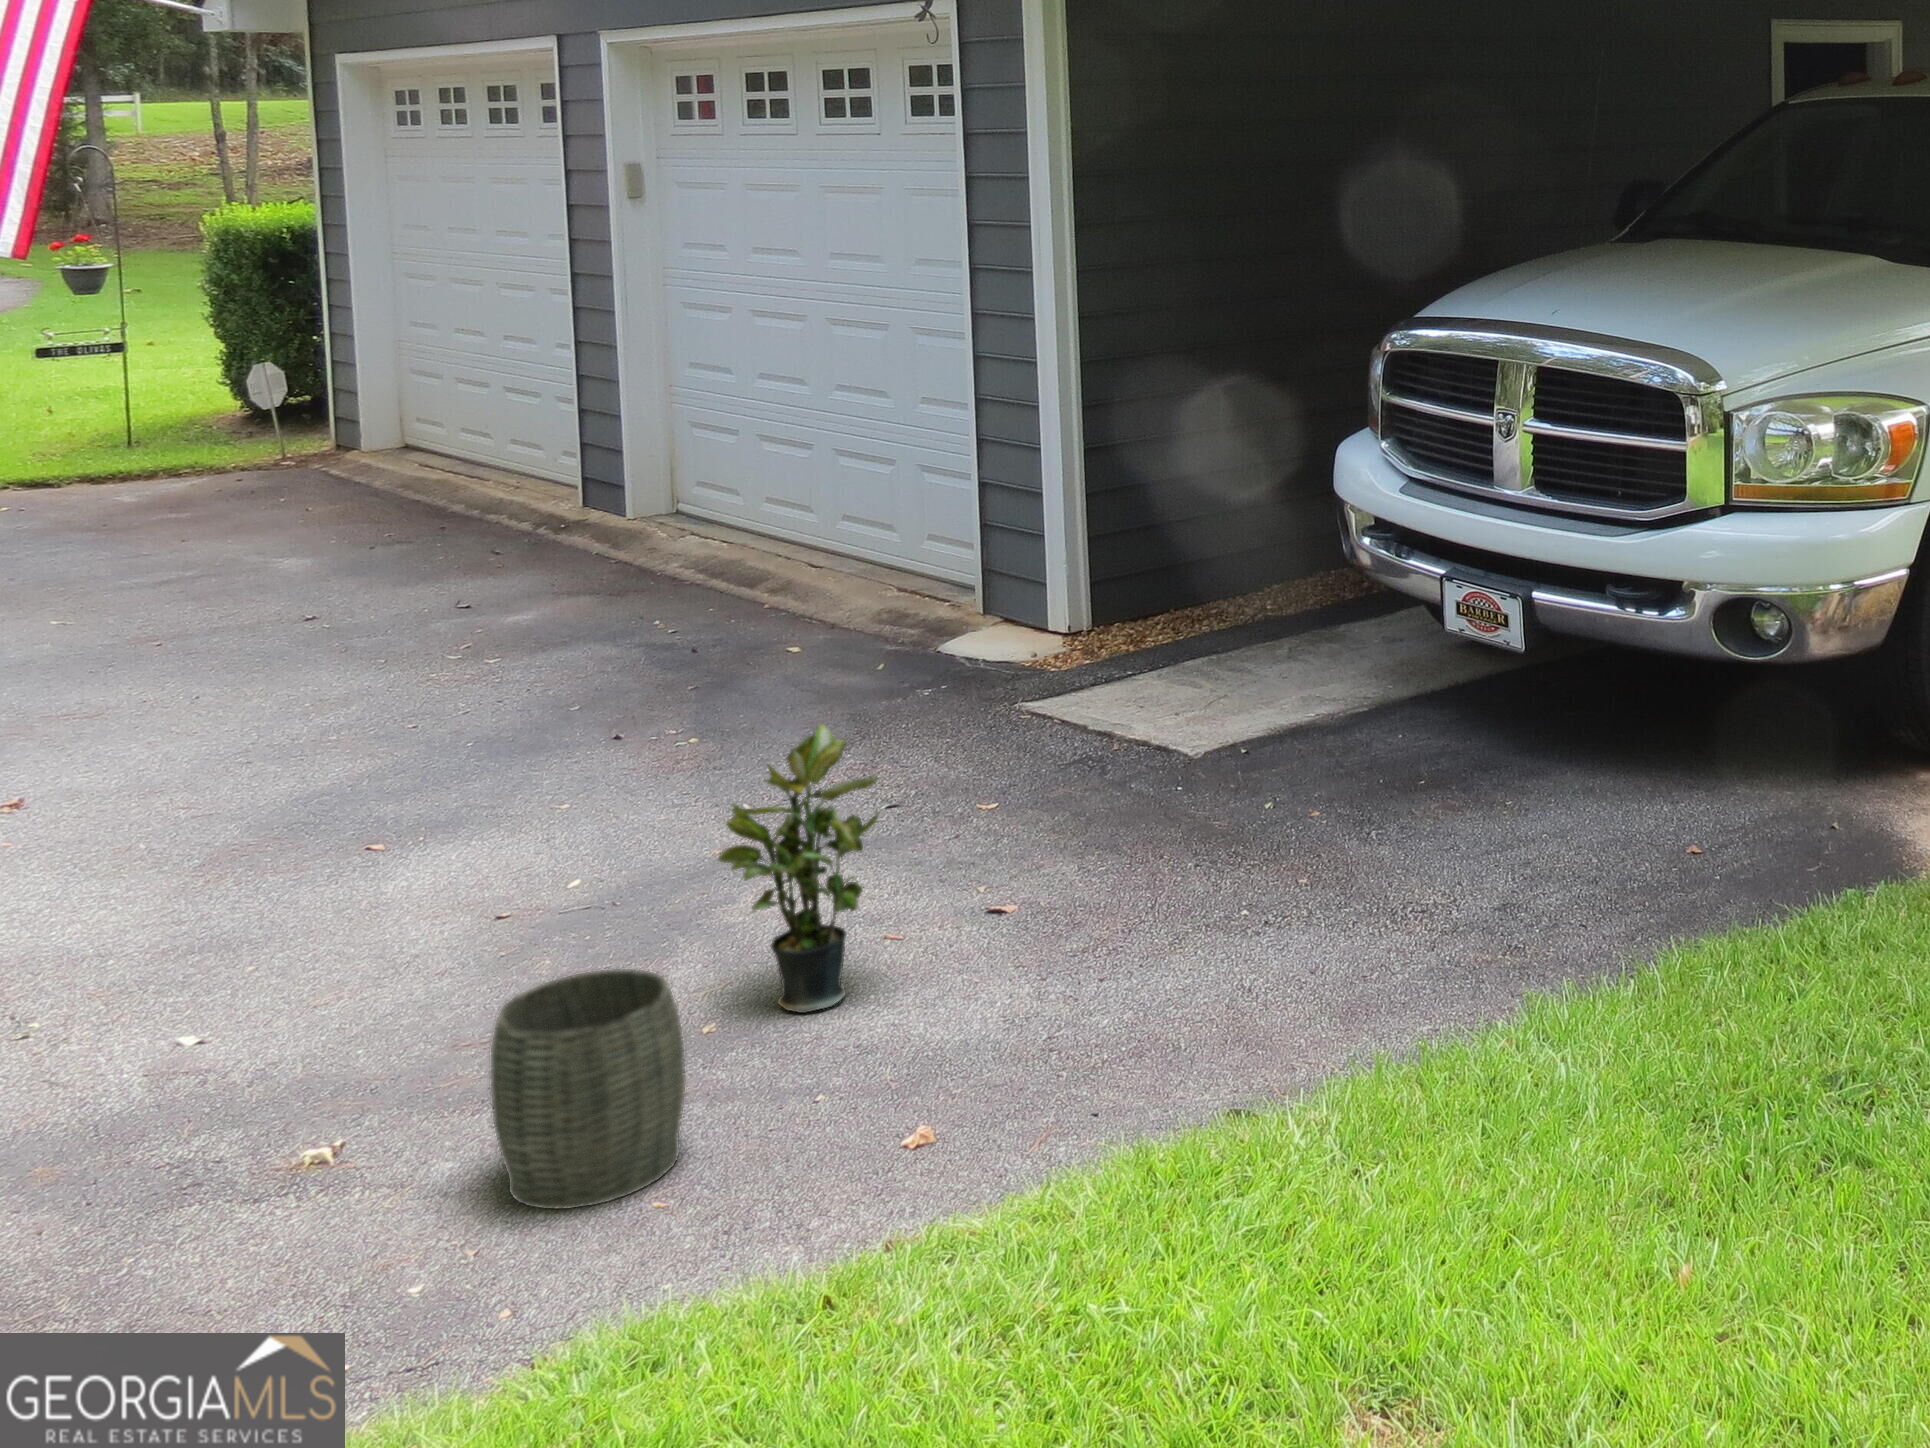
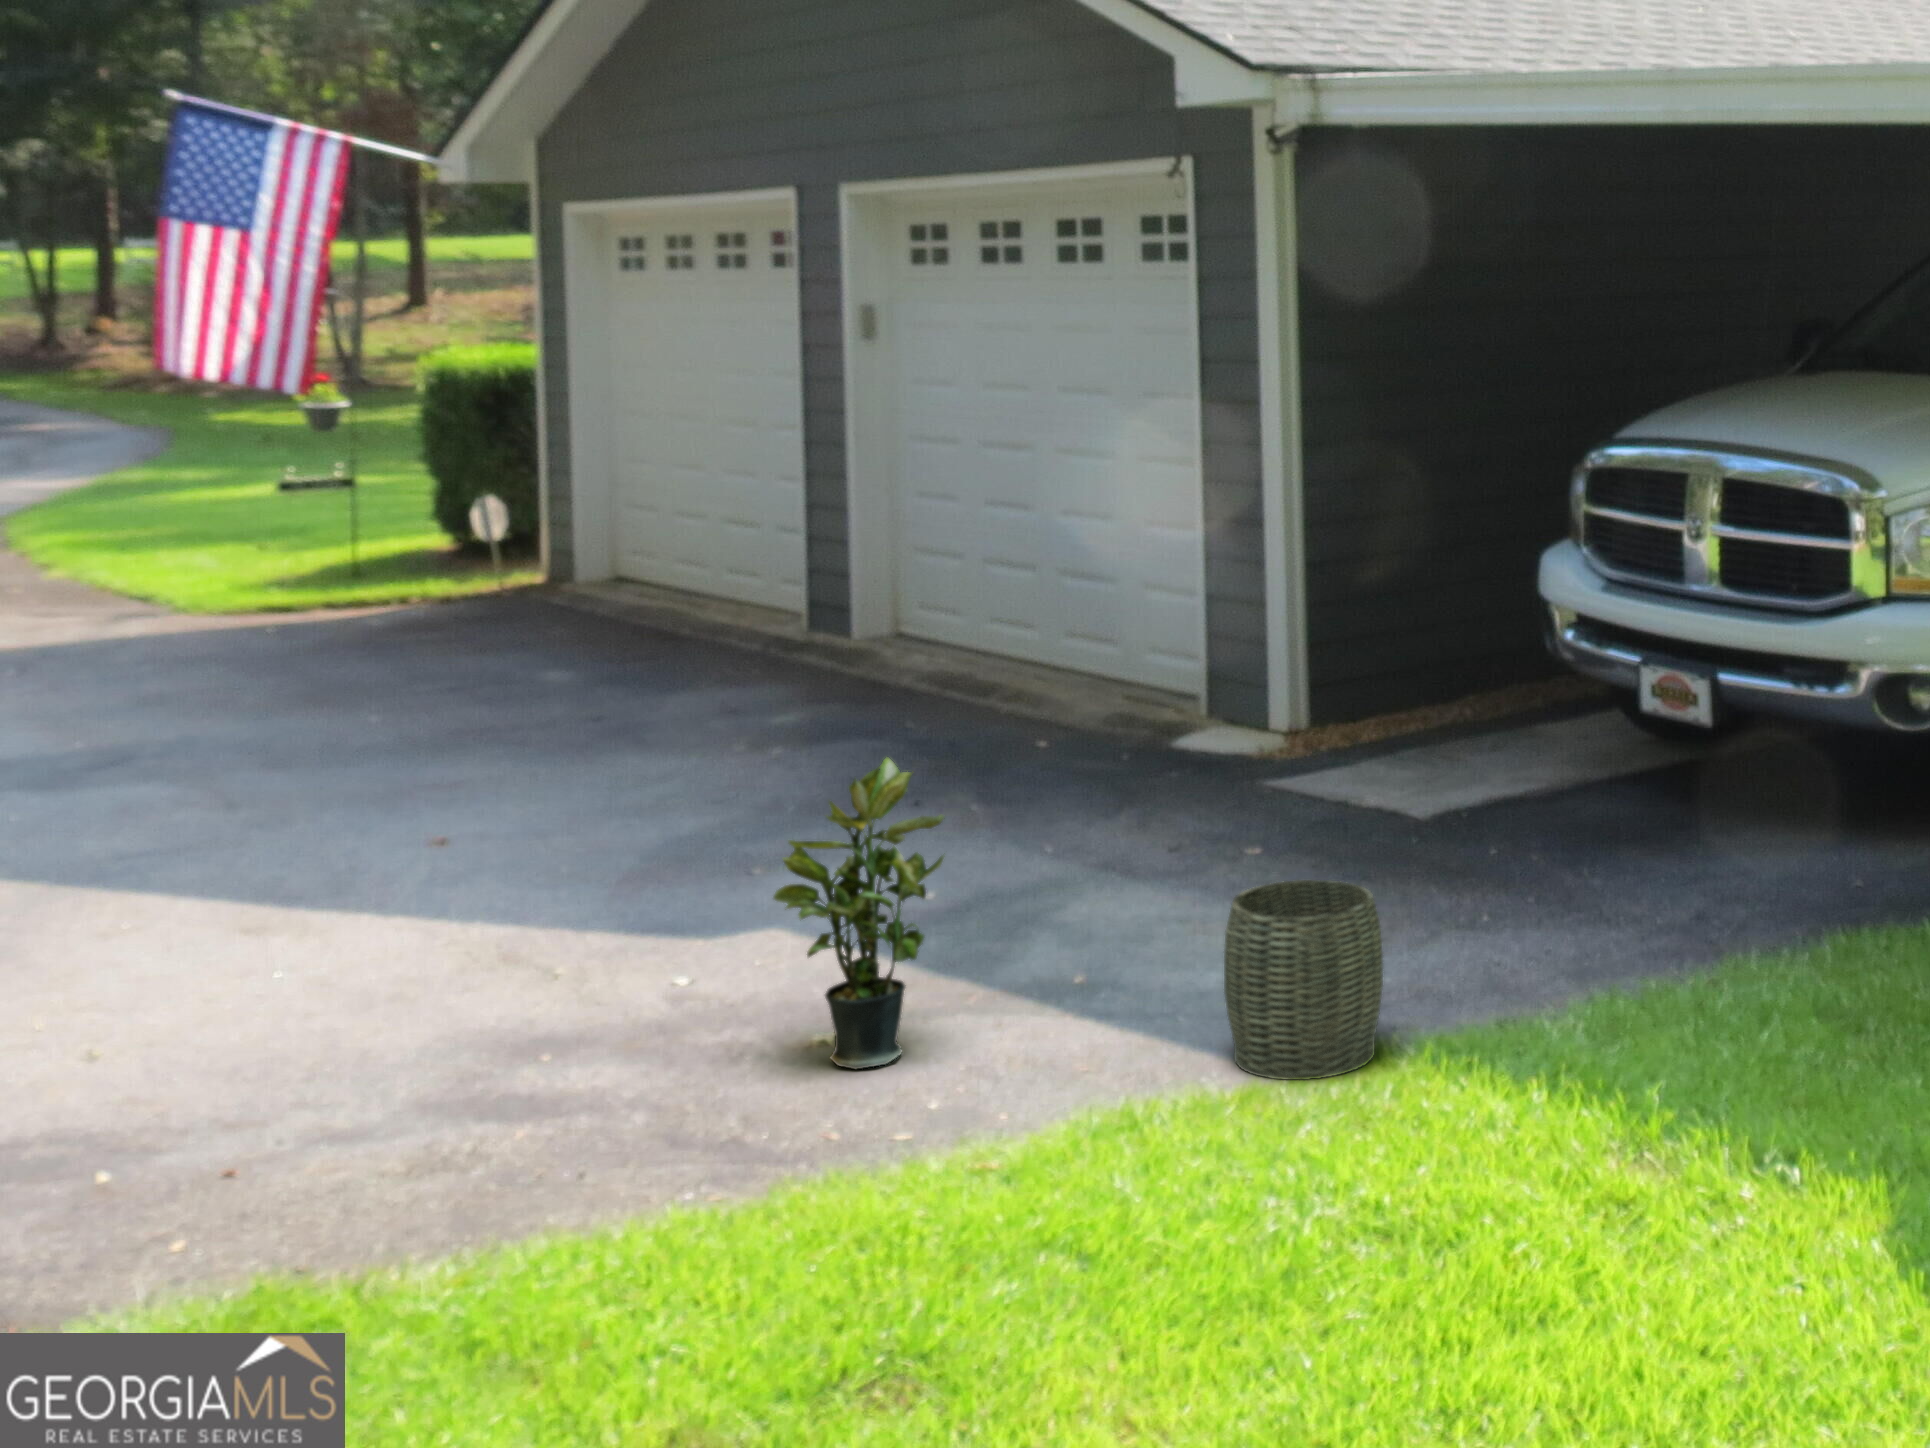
woven basket: present [491,969,685,1209] -> present [1224,880,1383,1080]

